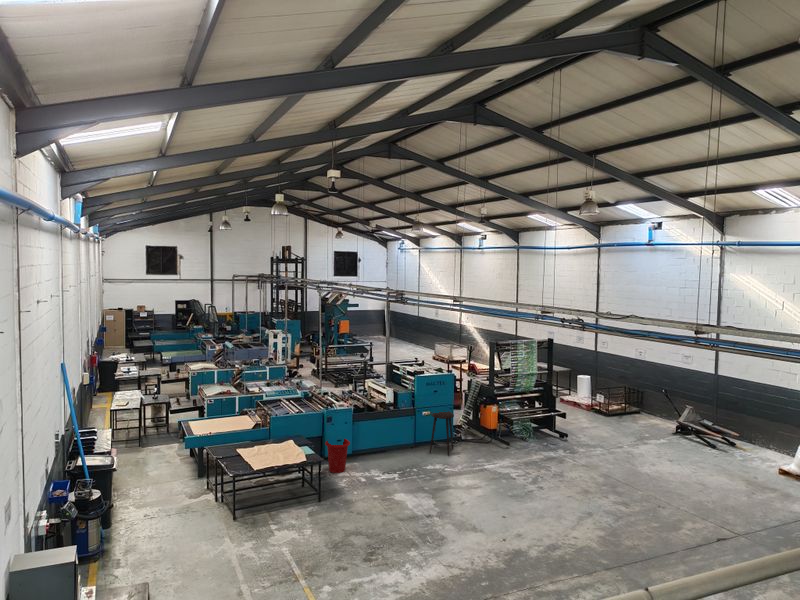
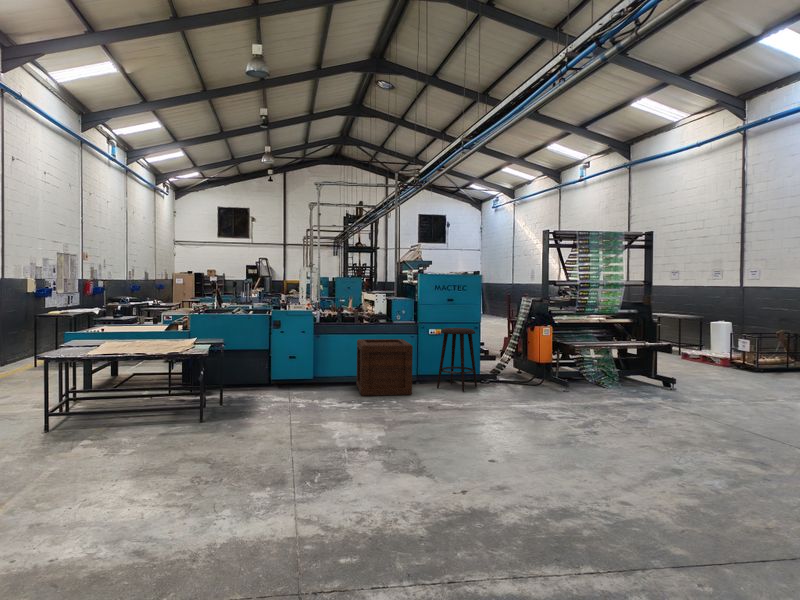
wooden crate: none [376,421,421,467] -> present [357,339,413,396]
waste bin: present [325,439,350,473] -> none [266,349,303,396]

